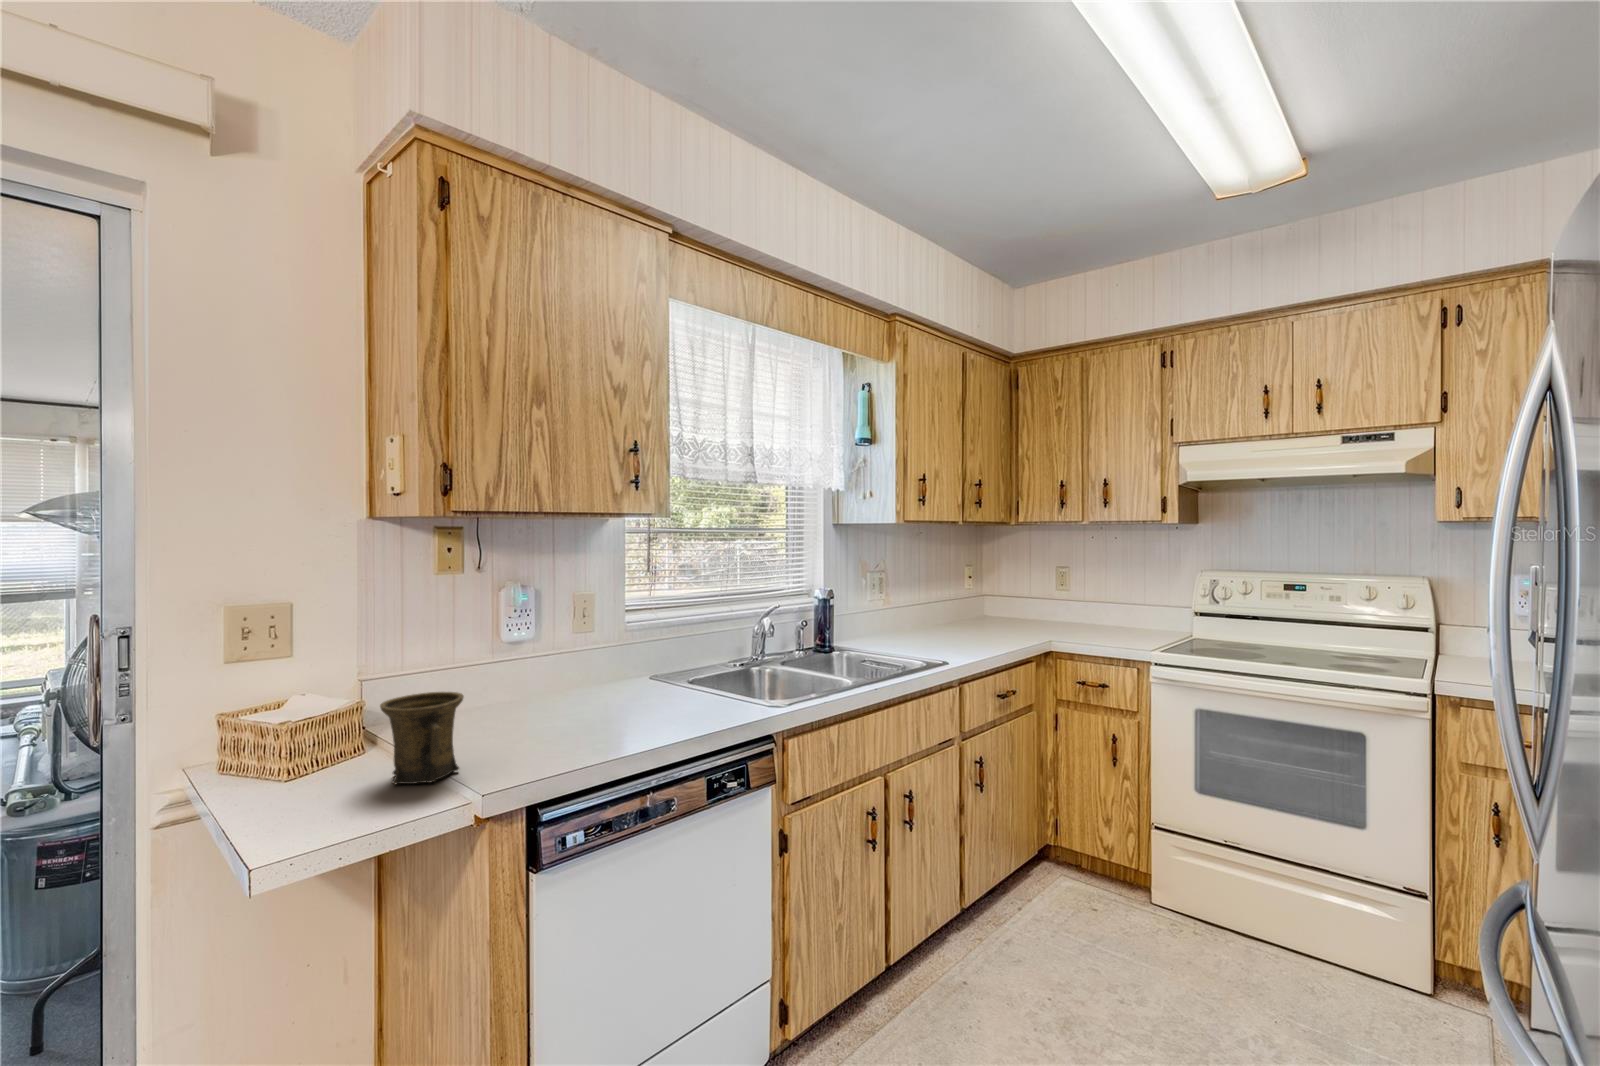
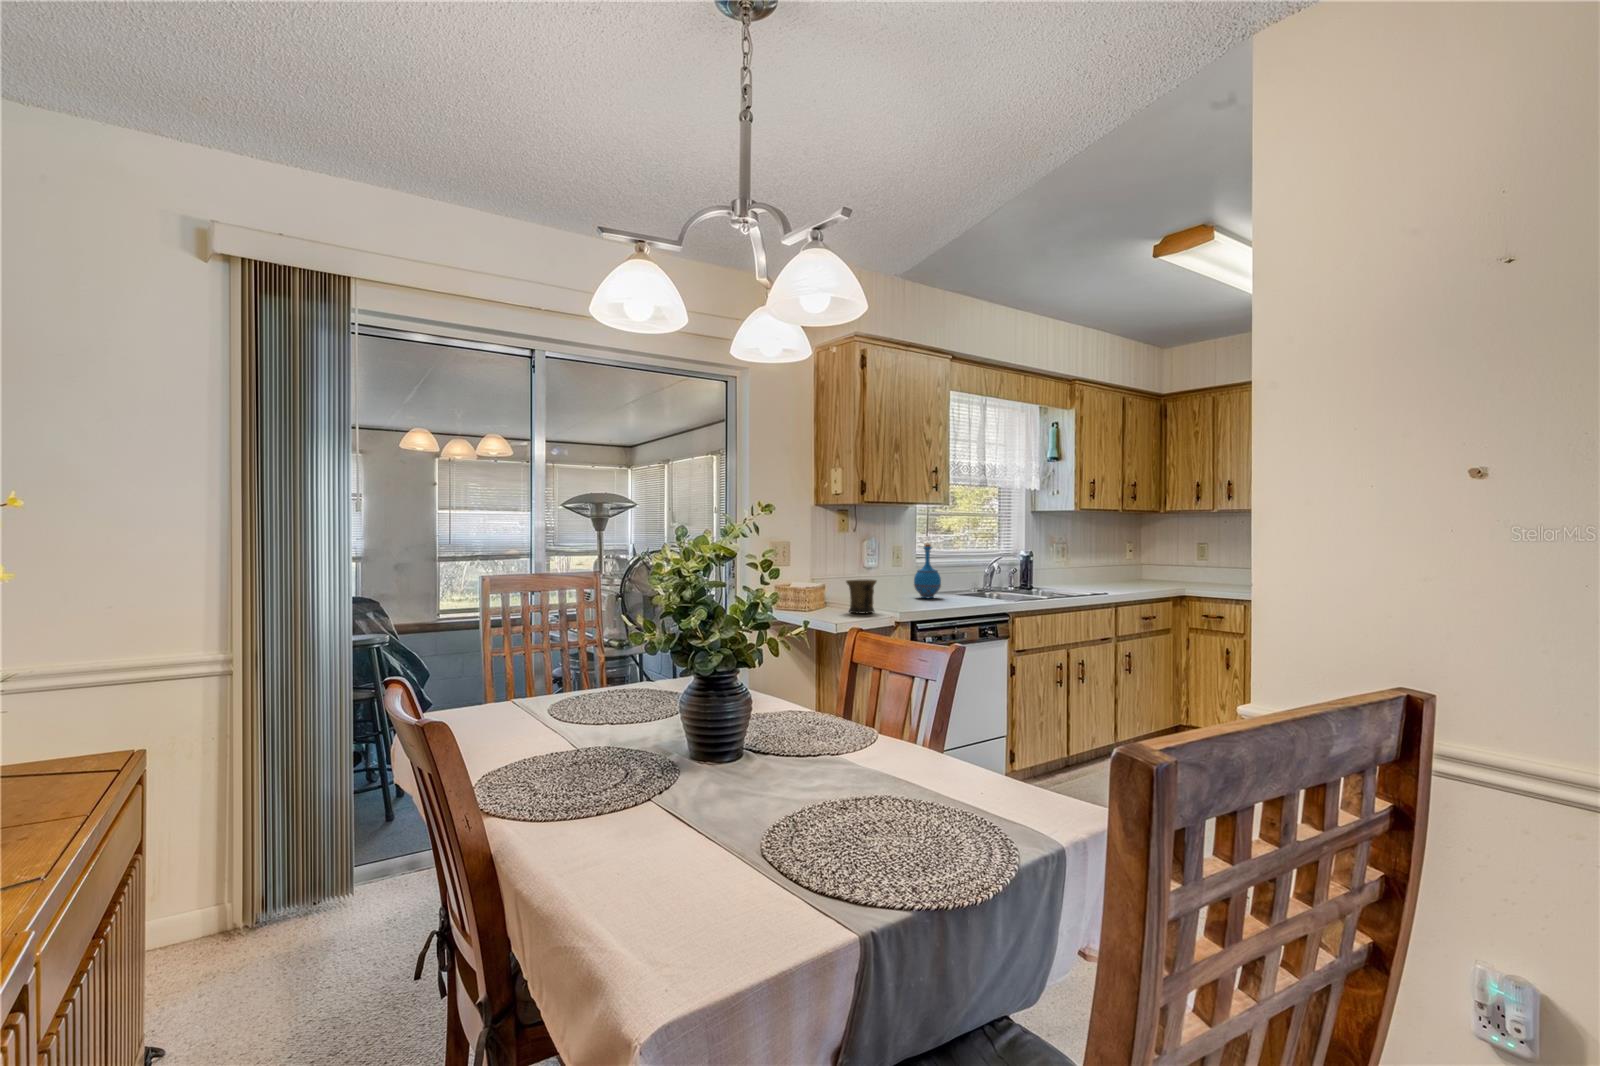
bottle: none [611,588,664,691] -> present [914,544,941,598]

